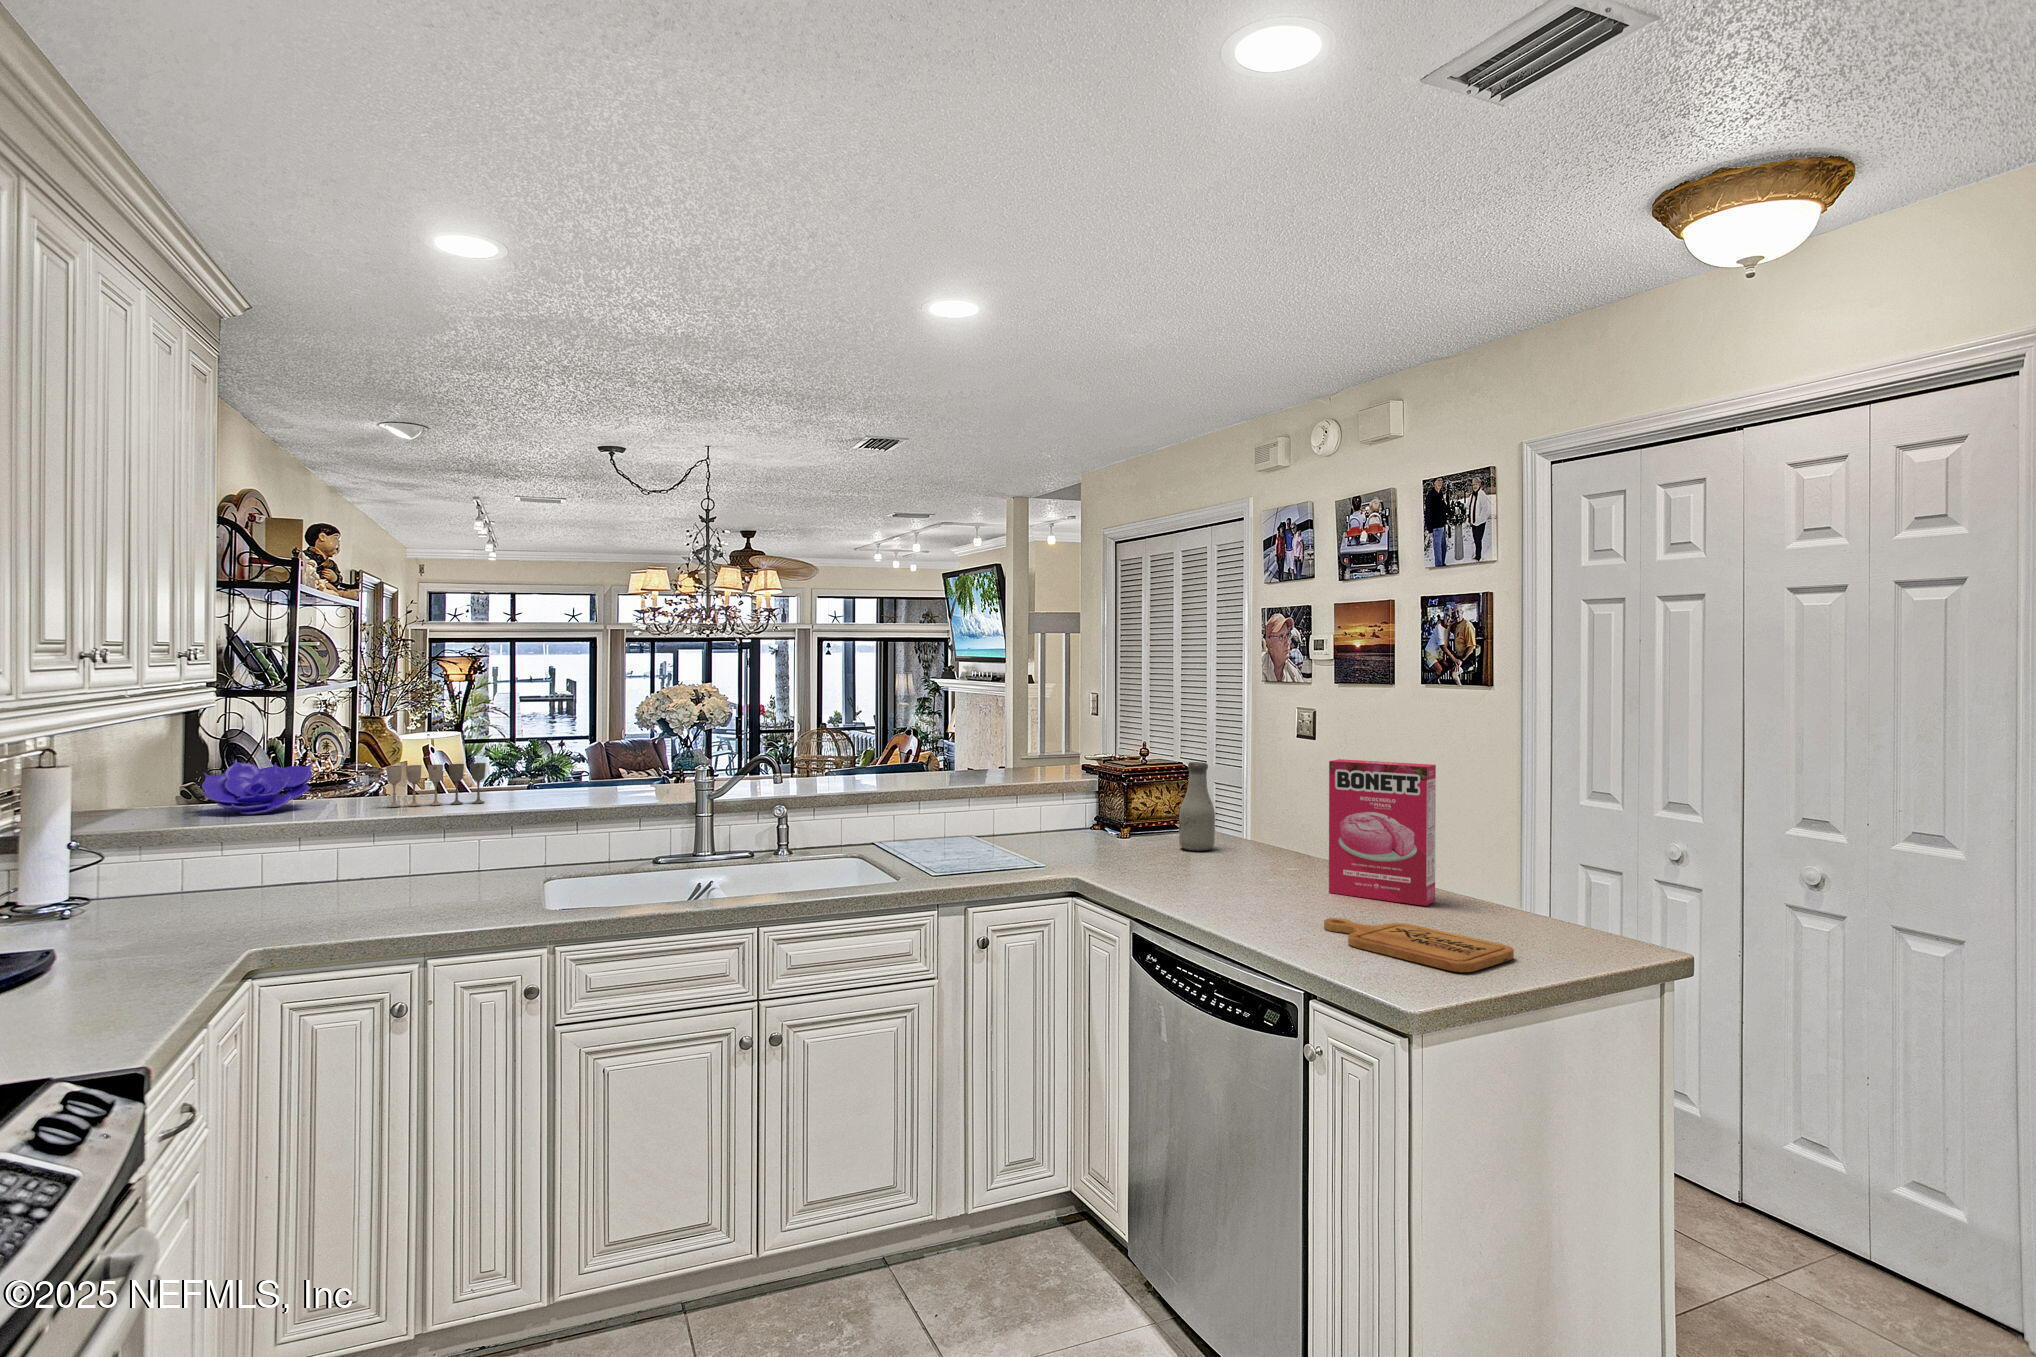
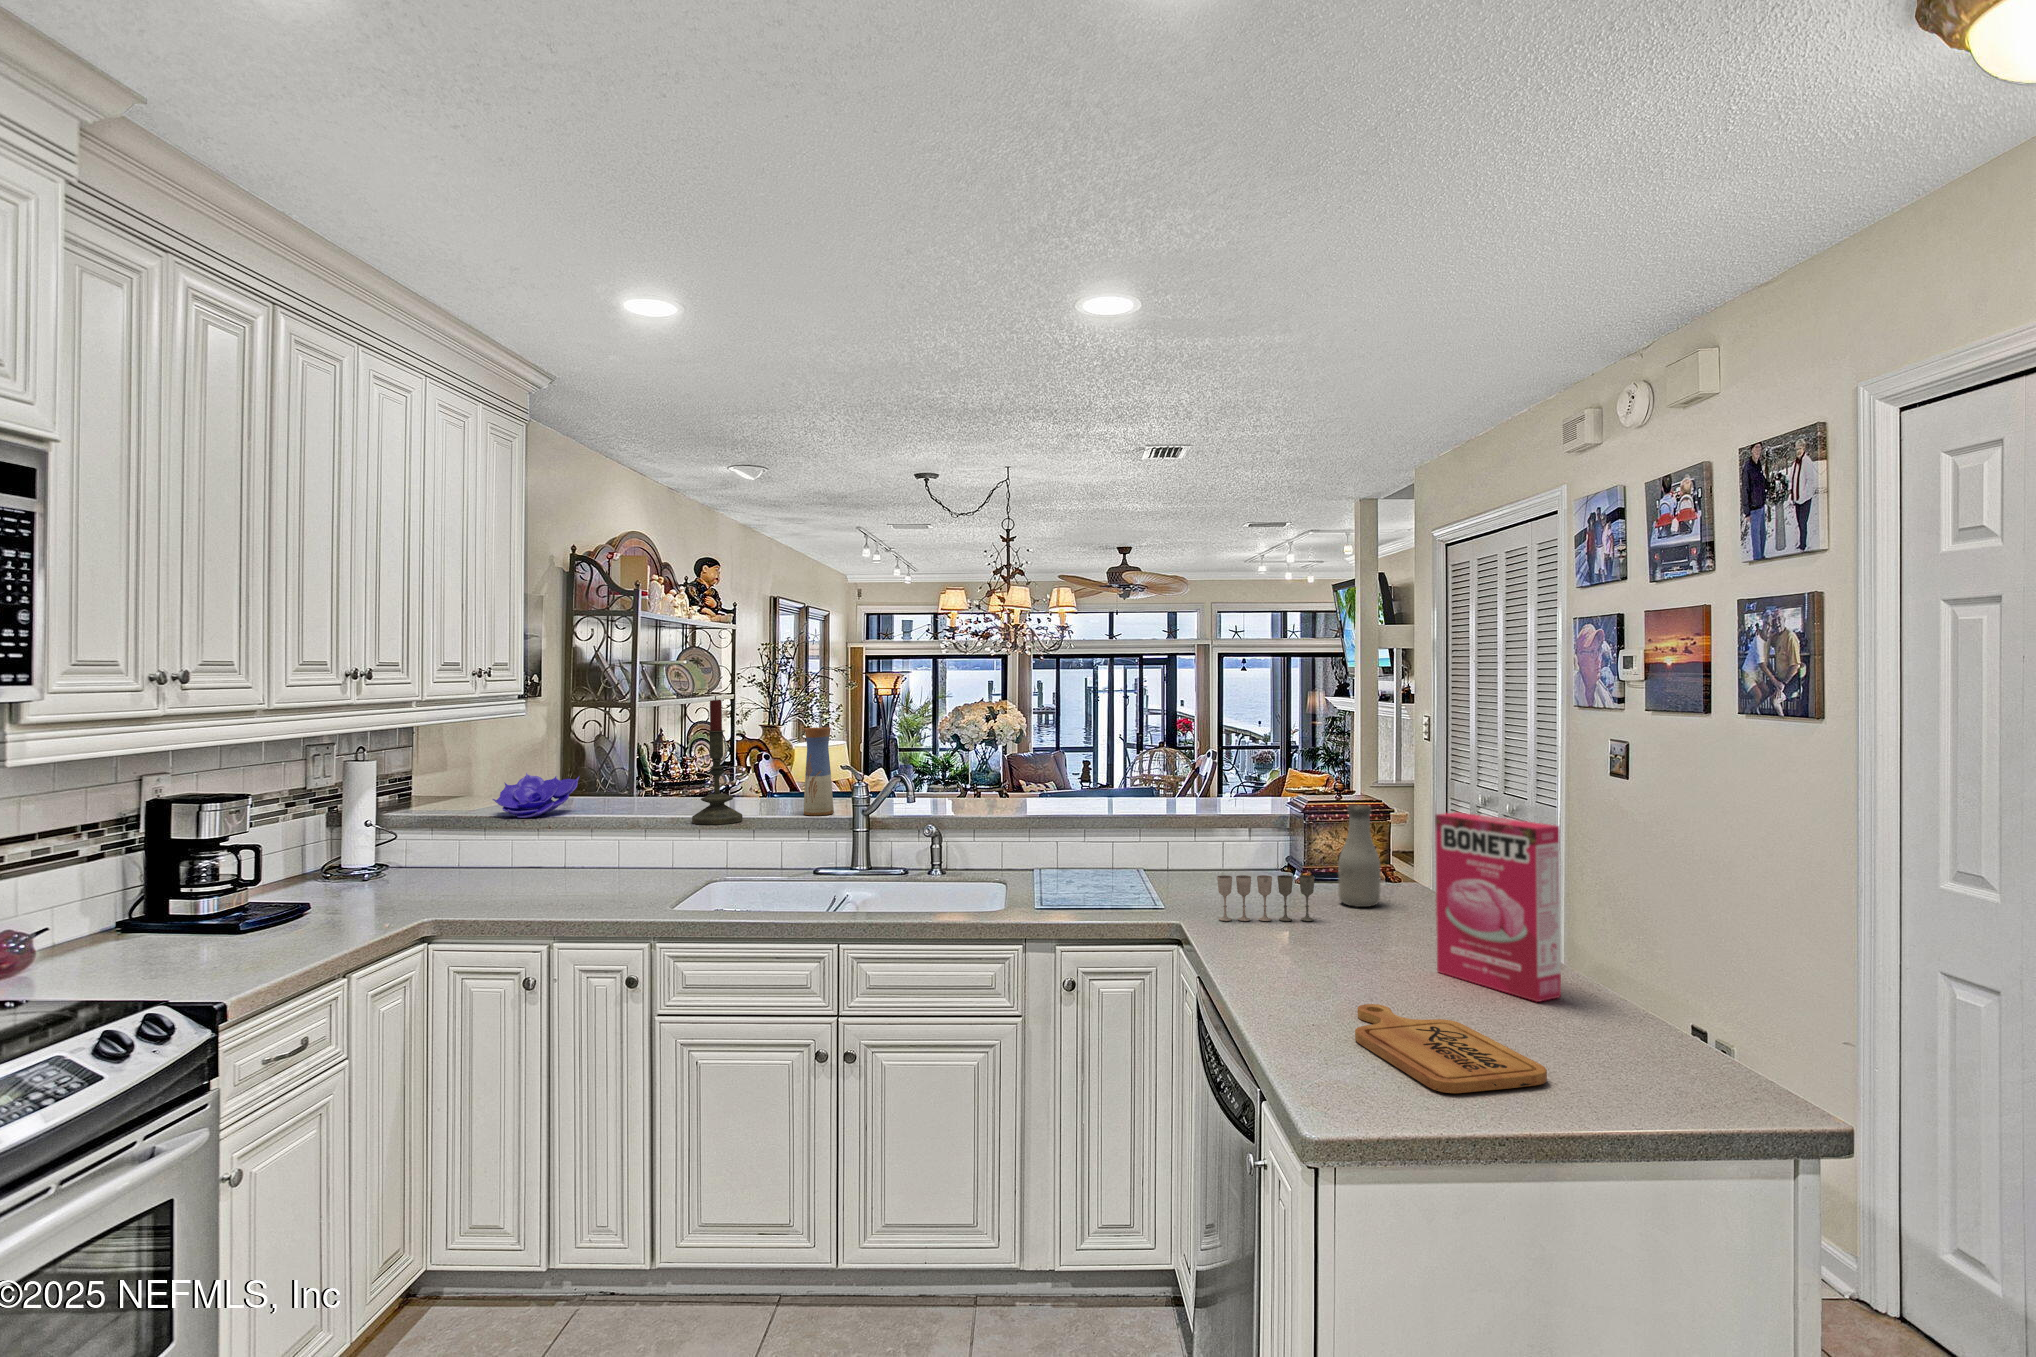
candle: none [506,664,567,810] -> present [692,696,743,825]
vase: none [624,701,658,796] -> present [803,727,834,815]
wine glass: present [386,763,486,807] -> present [1217,875,1315,921]

